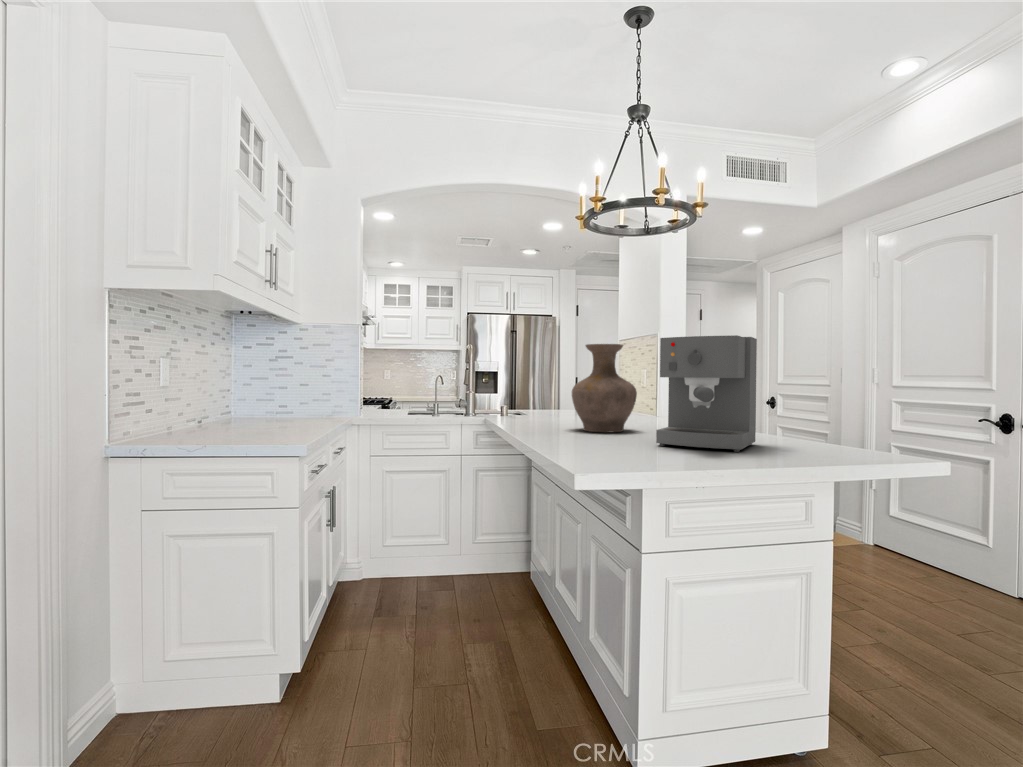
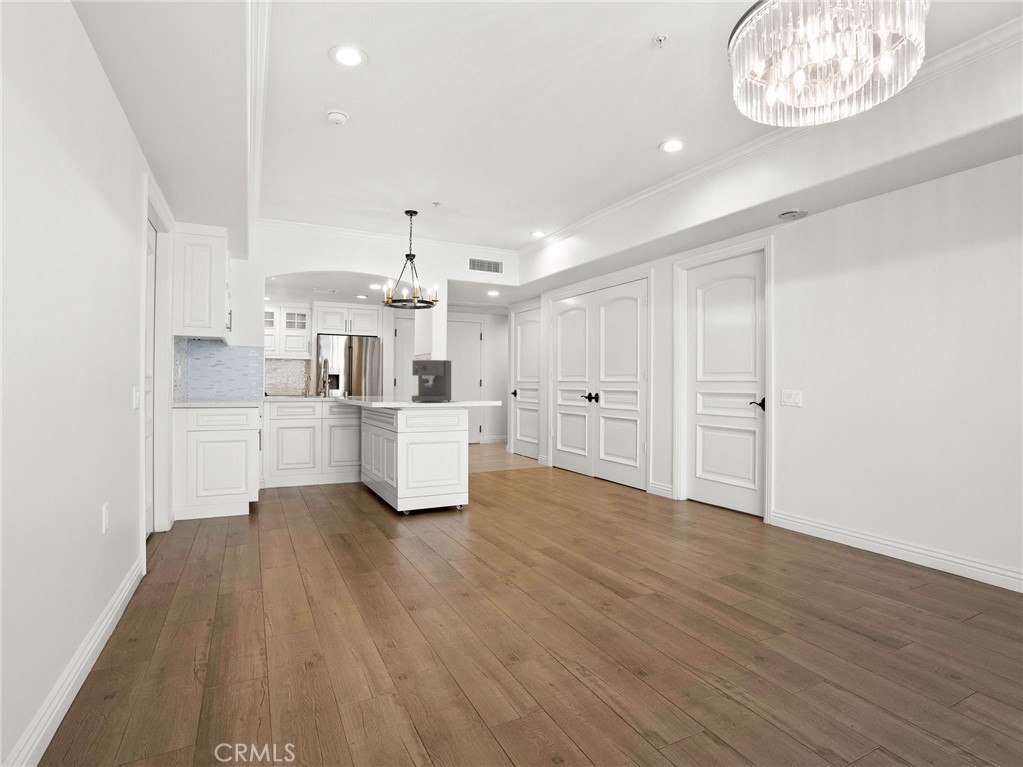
vase: present [572,344,637,432] -> none [381,361,411,401]

